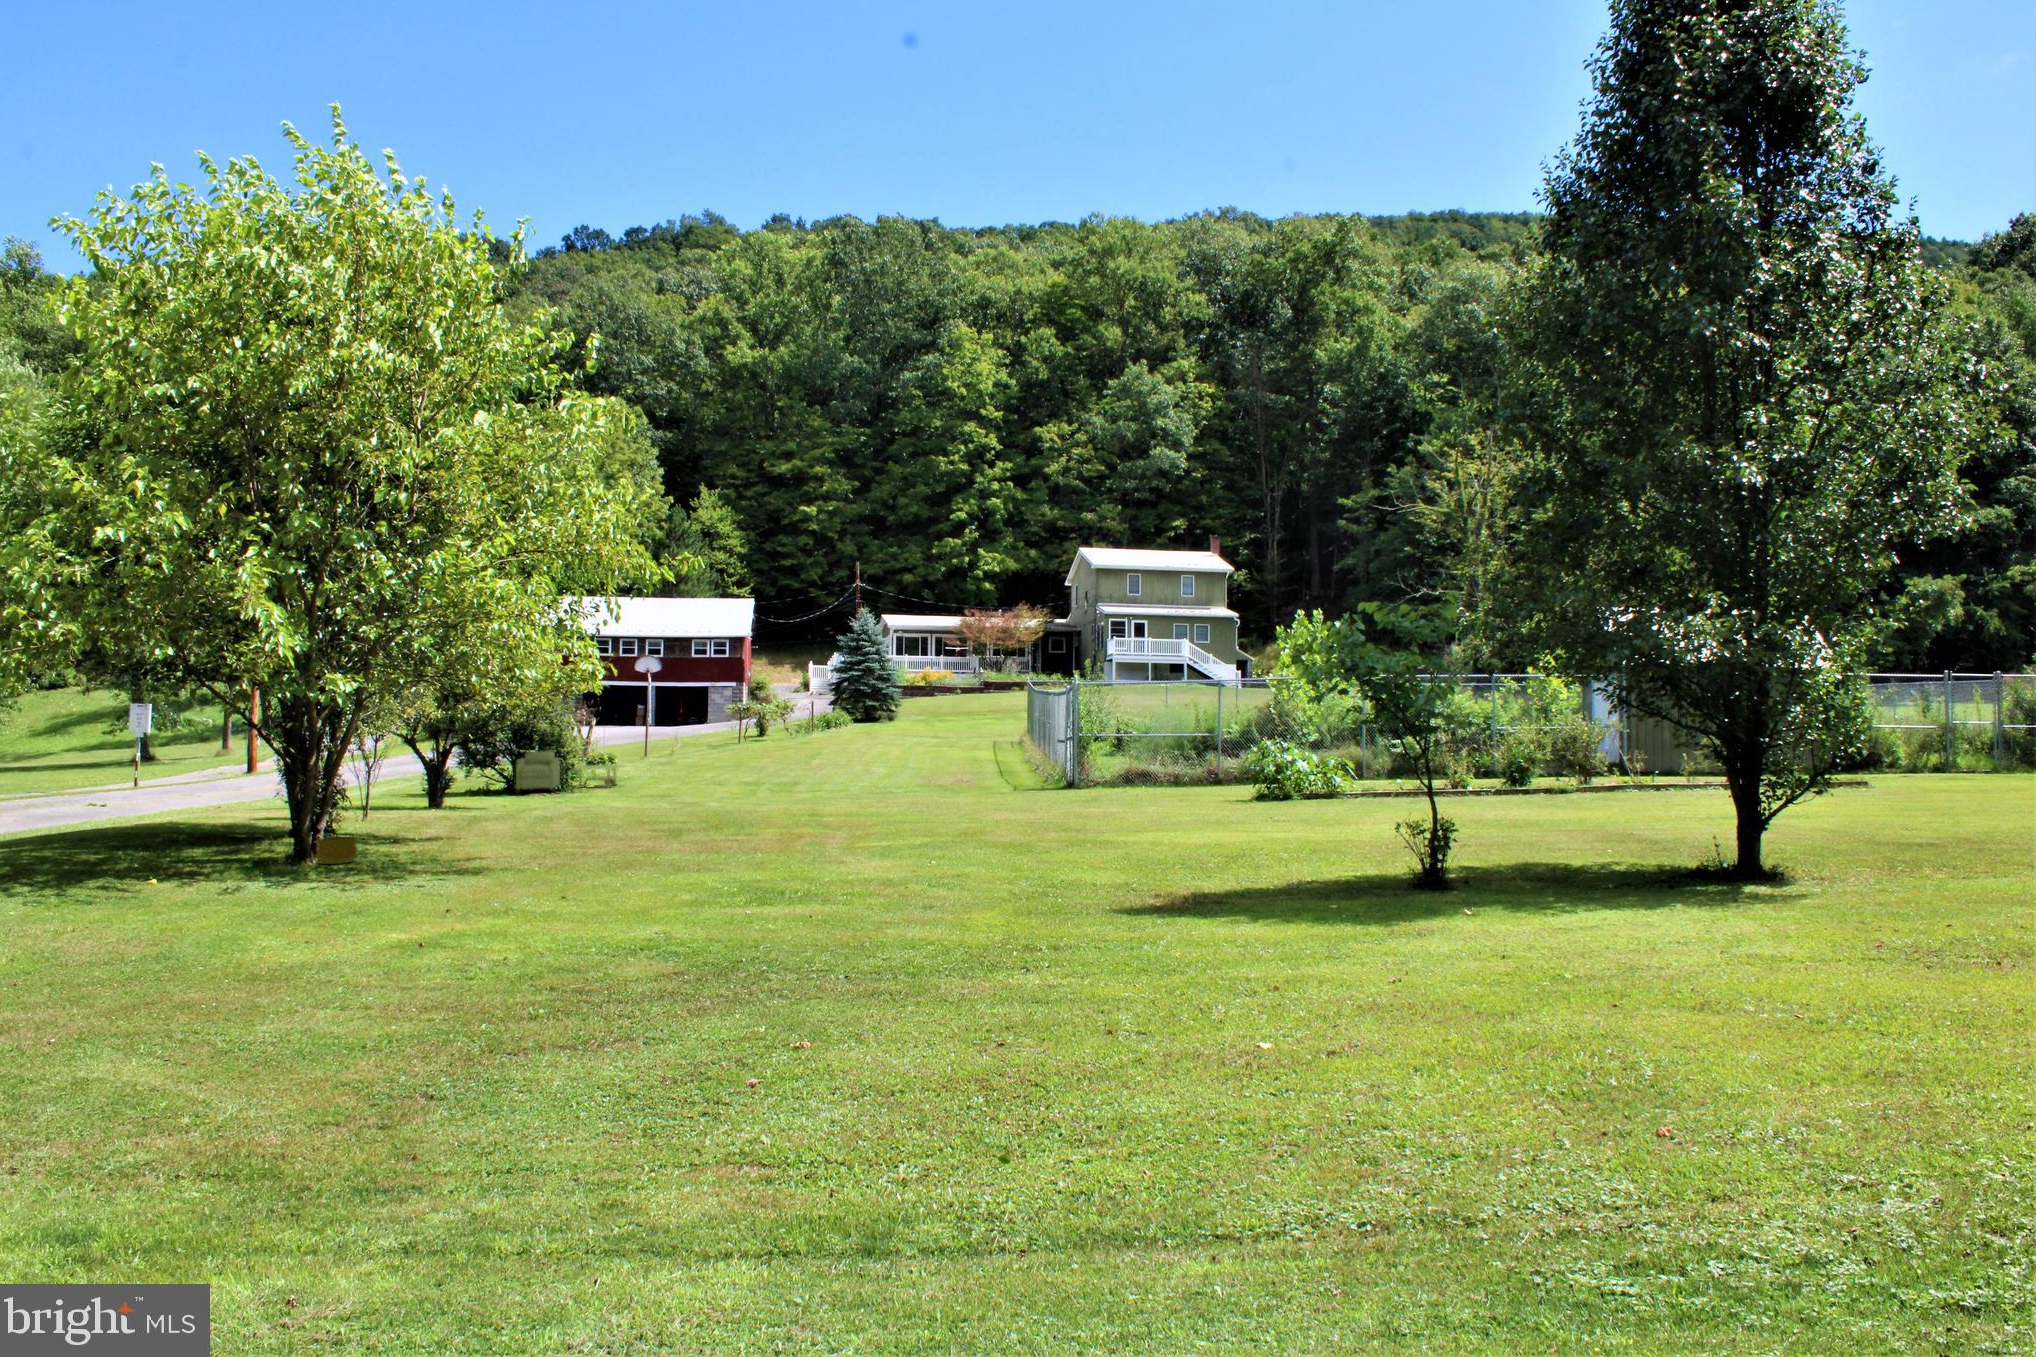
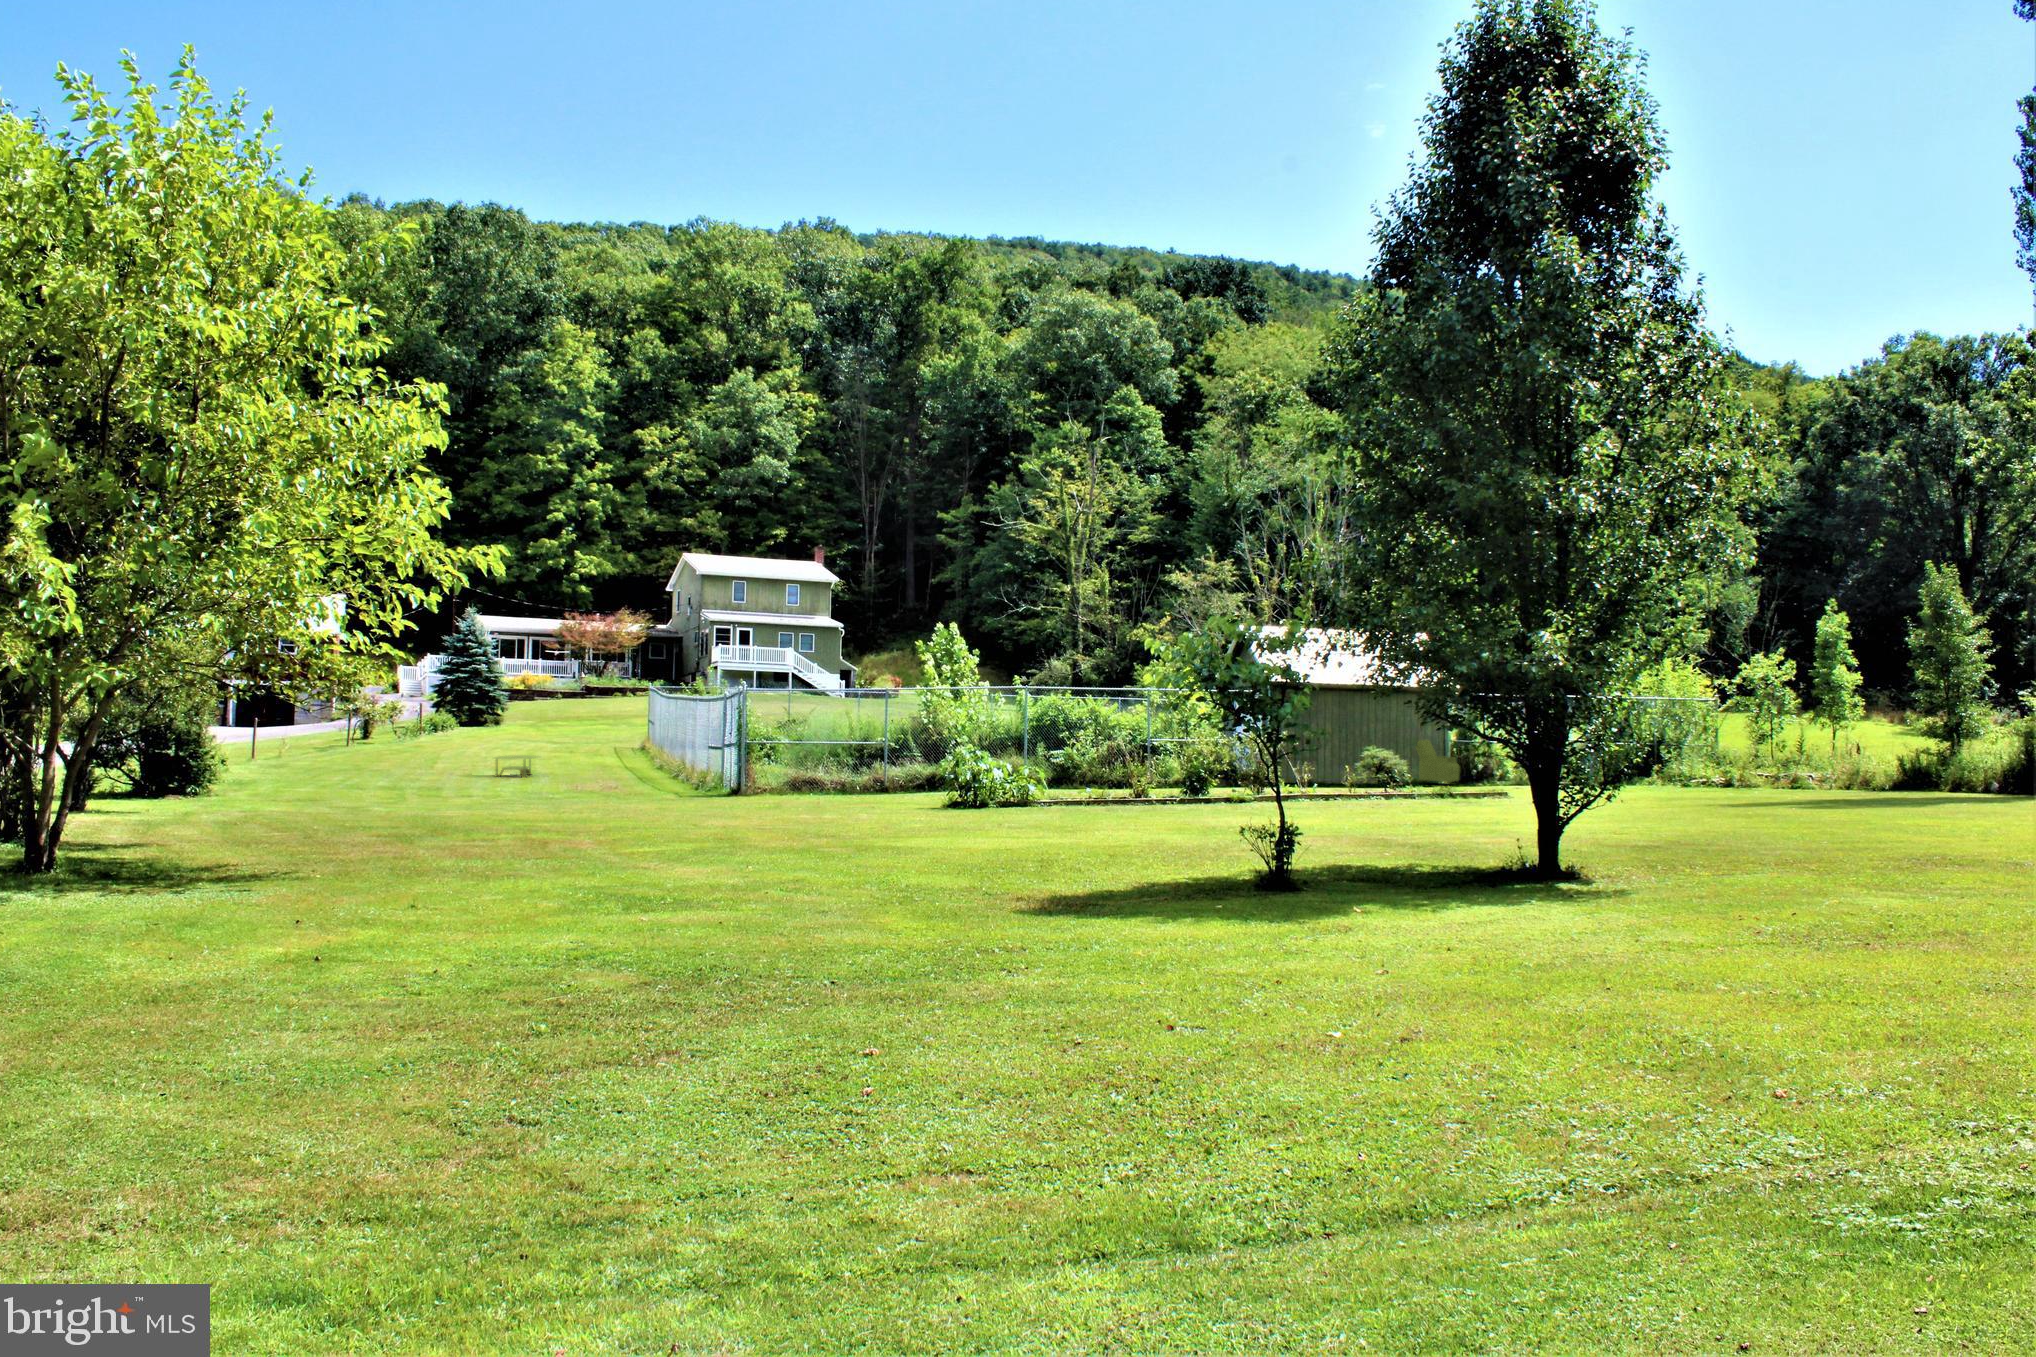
chair: present [516,751,560,793] -> present [1416,739,1460,785]
basket: present [316,837,357,864] -> none [246,828,288,855]

